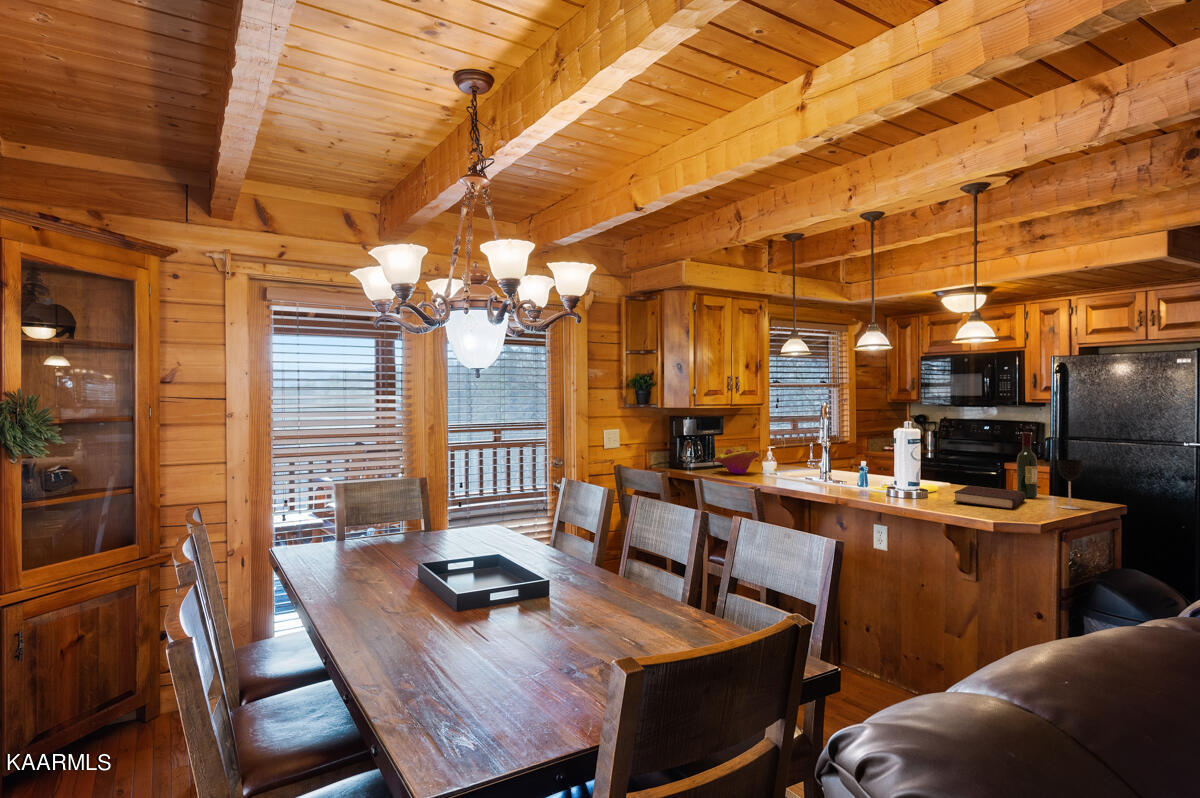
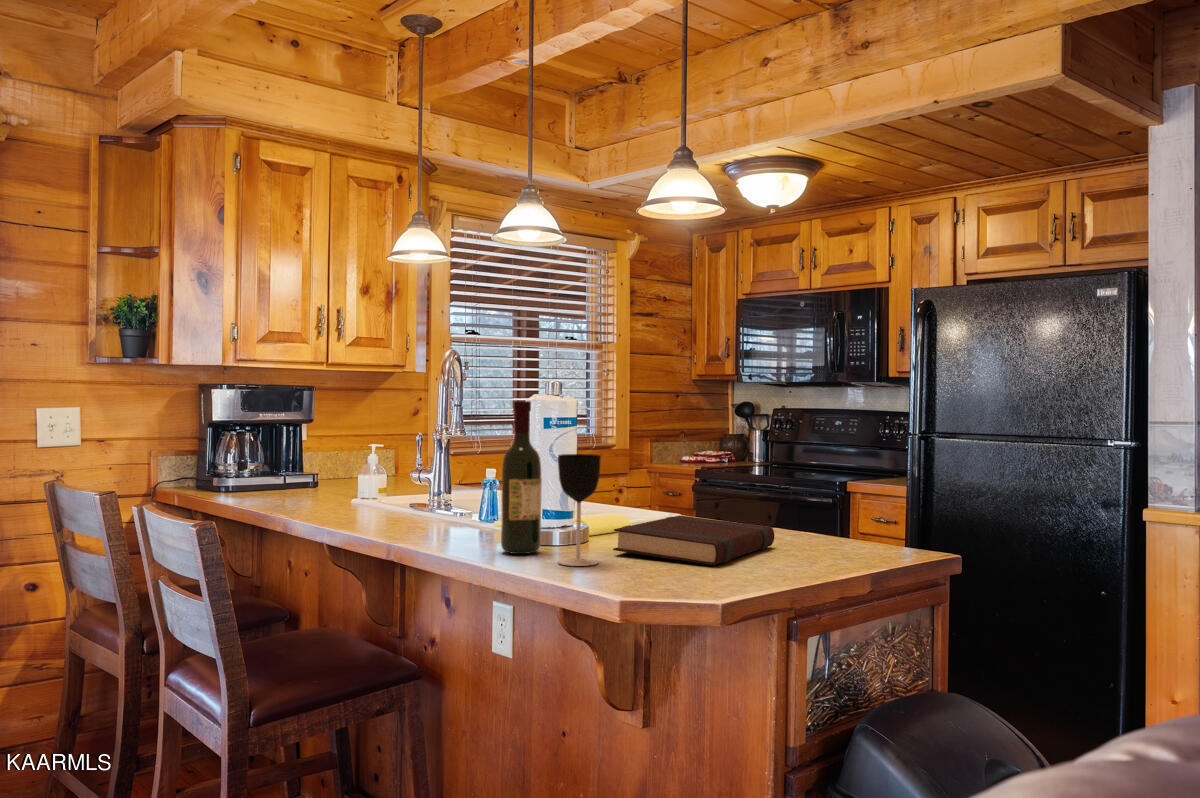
wine bottle: present [1017,433,1037,498] -> present [501,401,542,554]
decorative bowl: present [713,449,760,474] -> none [249,450,350,500]
wine glass: present [1058,459,1082,509] -> present [558,454,601,566]

